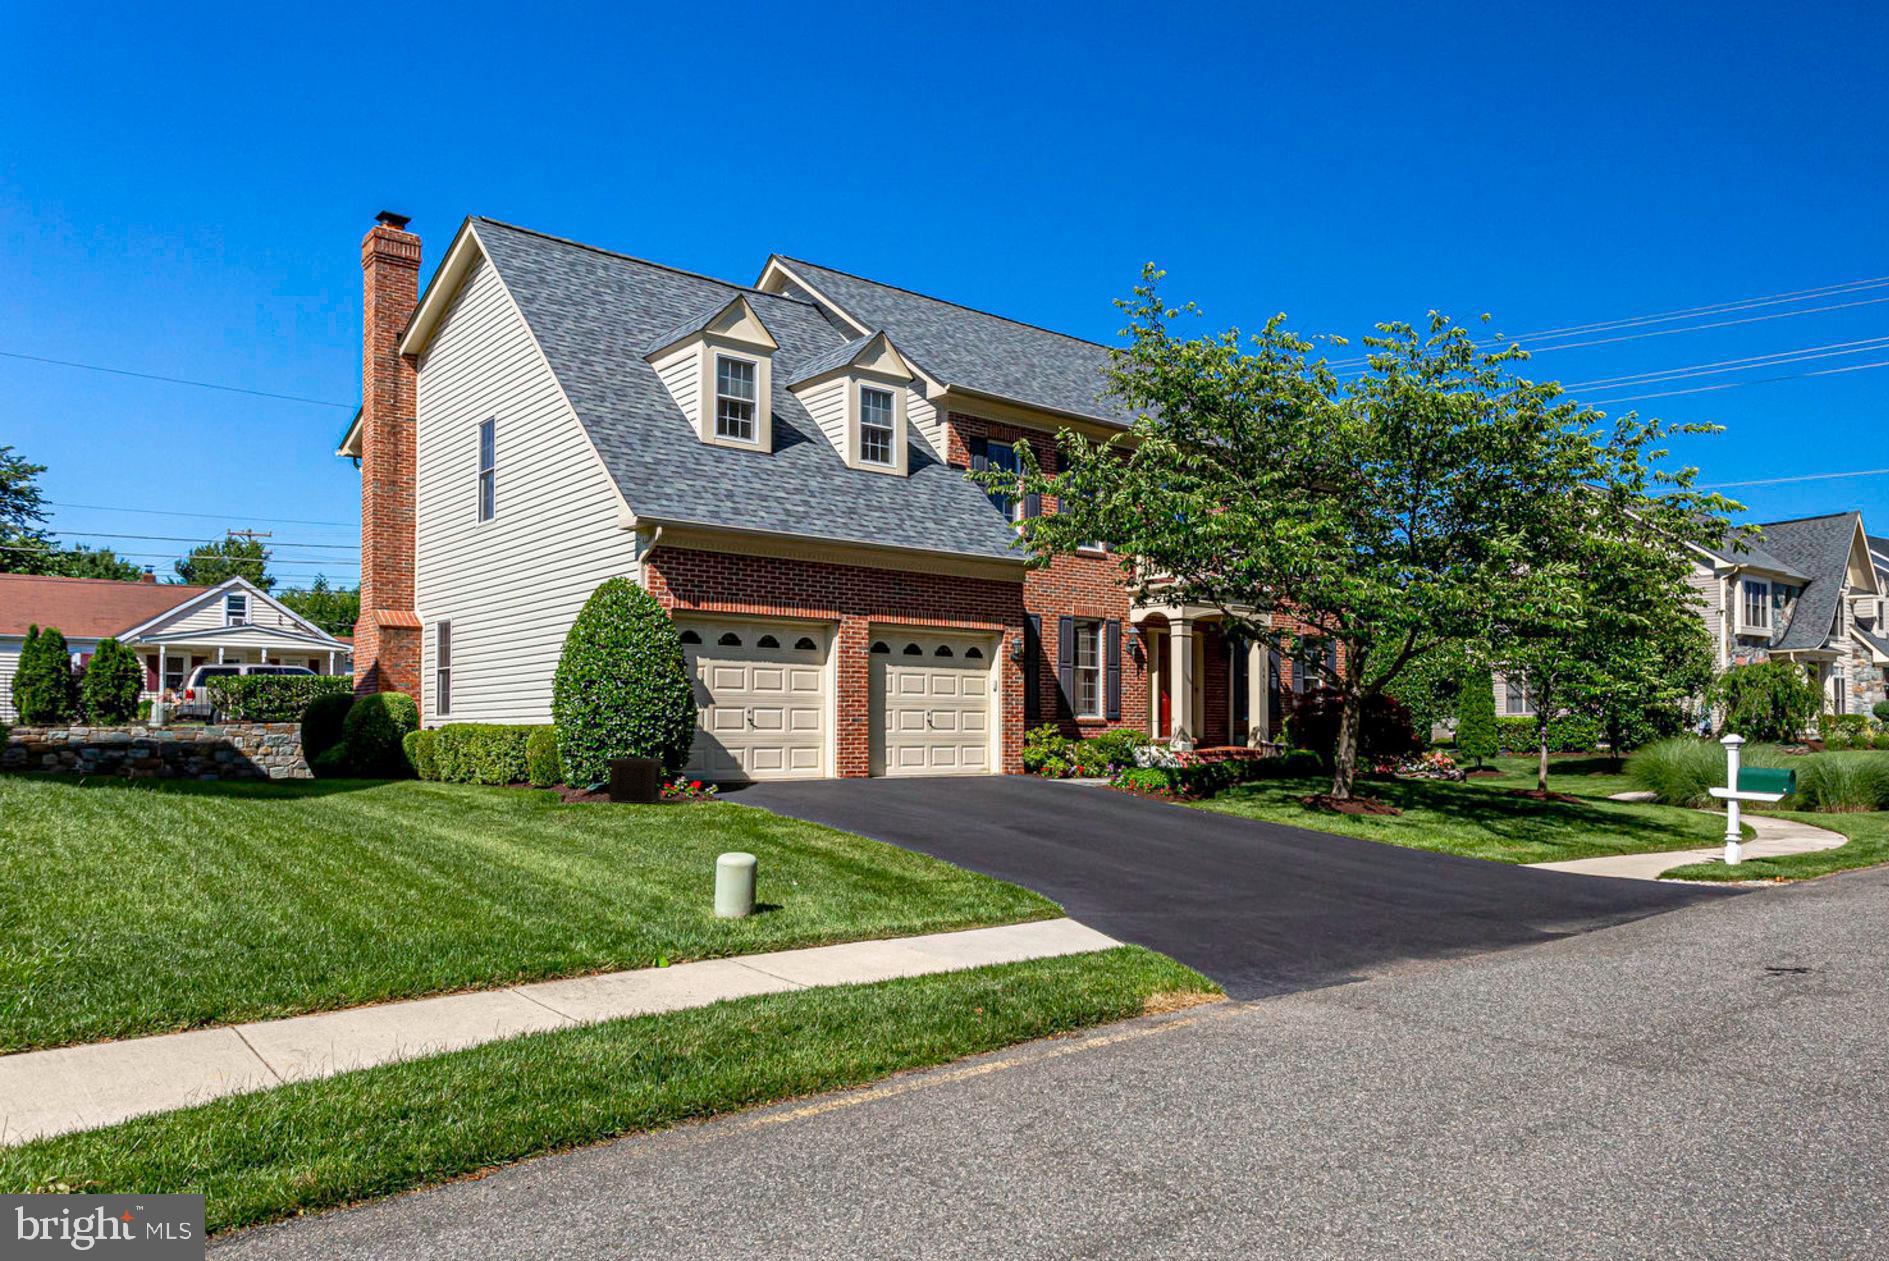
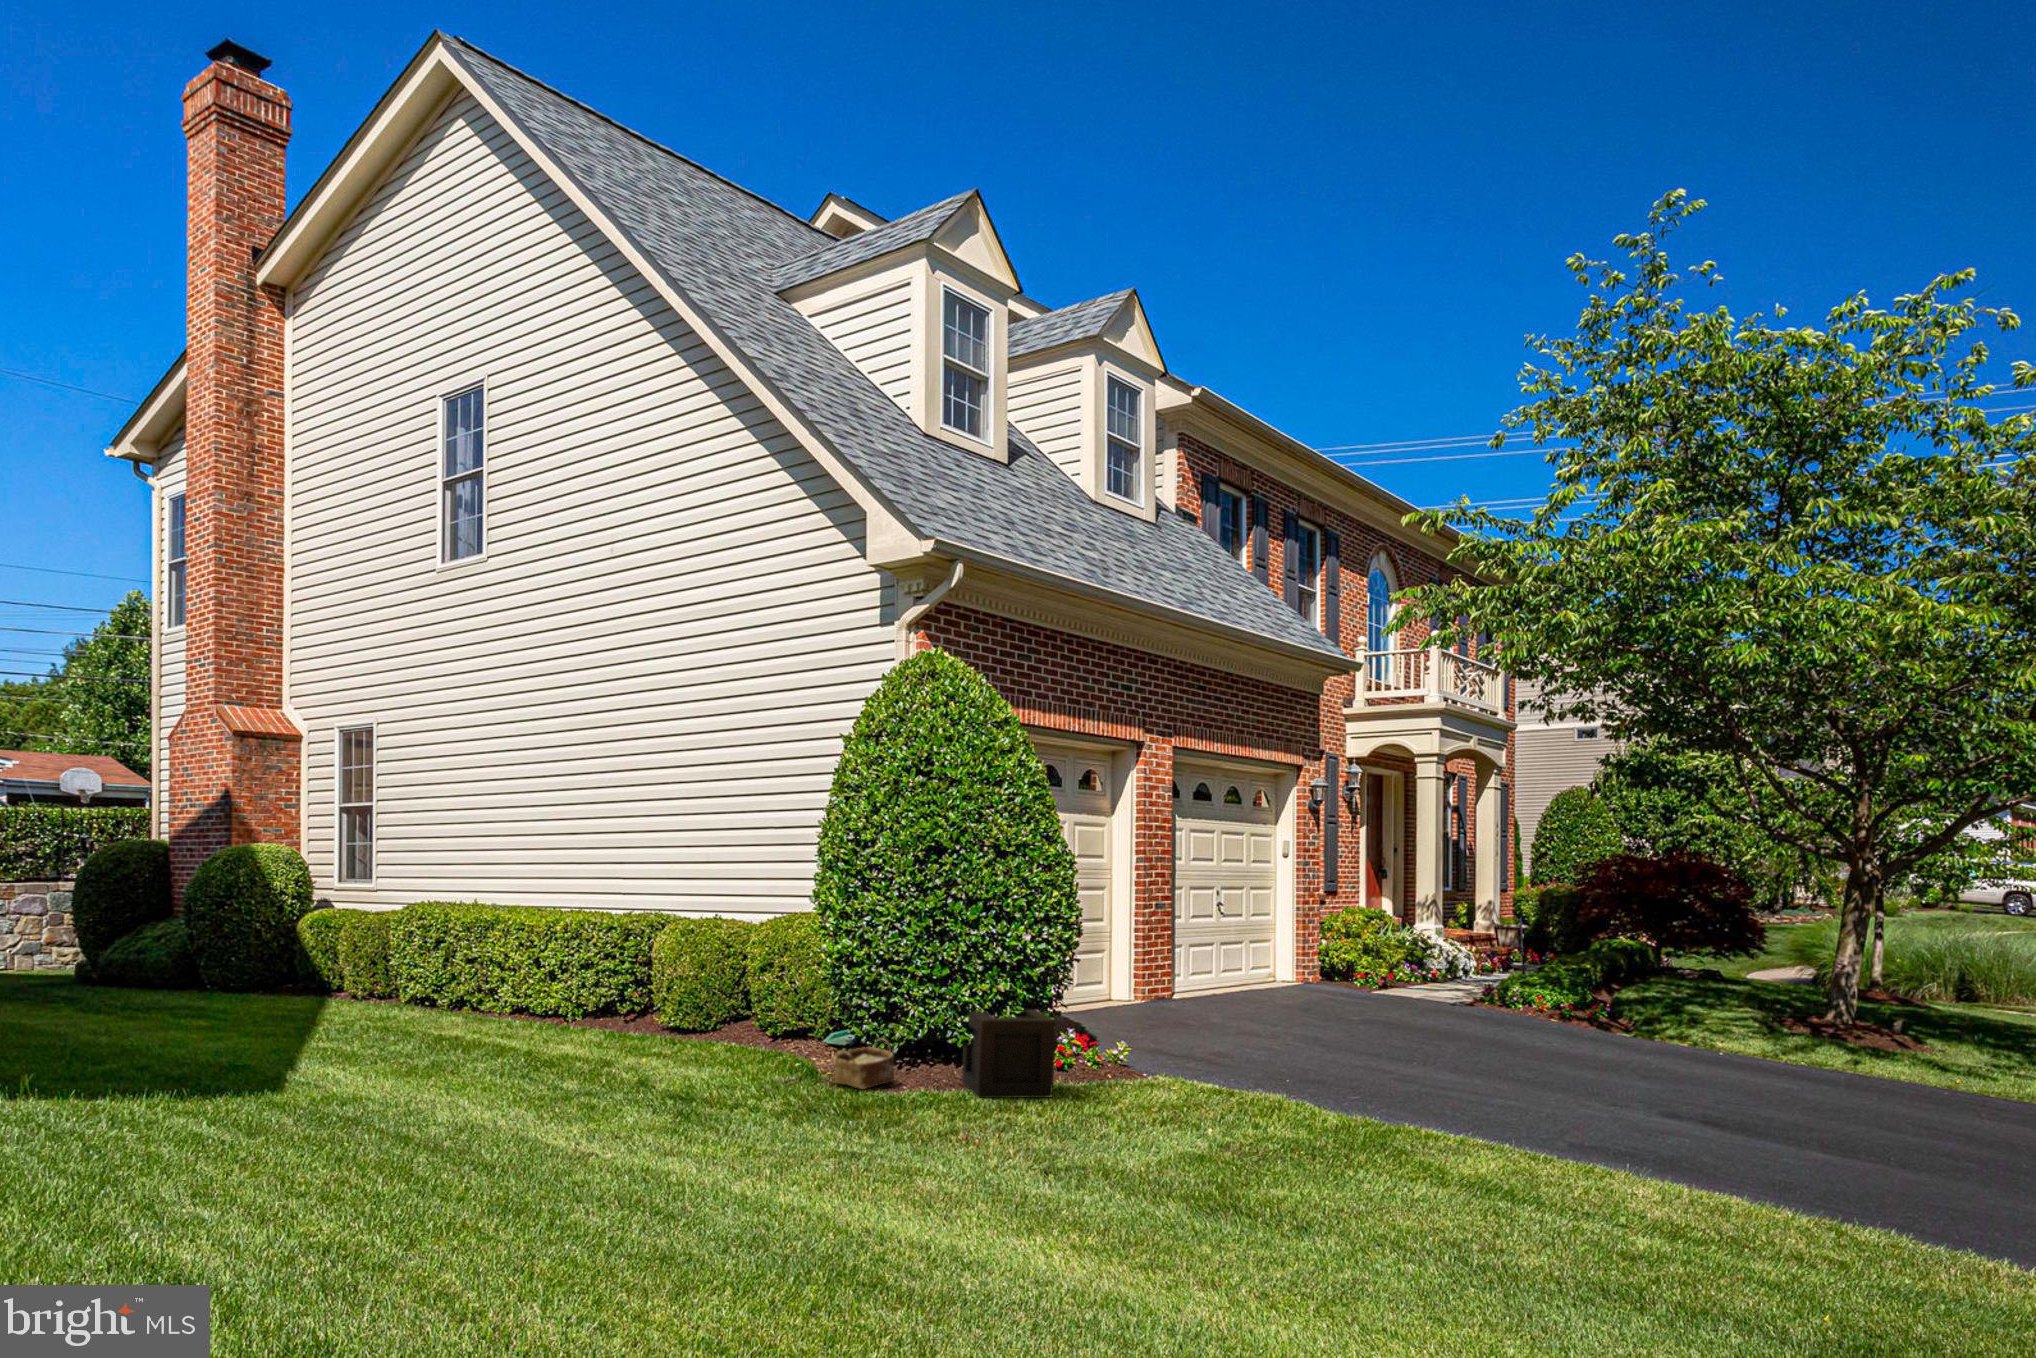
woven basket: none [544,772,579,797] -> present [833,1039,894,1089]

